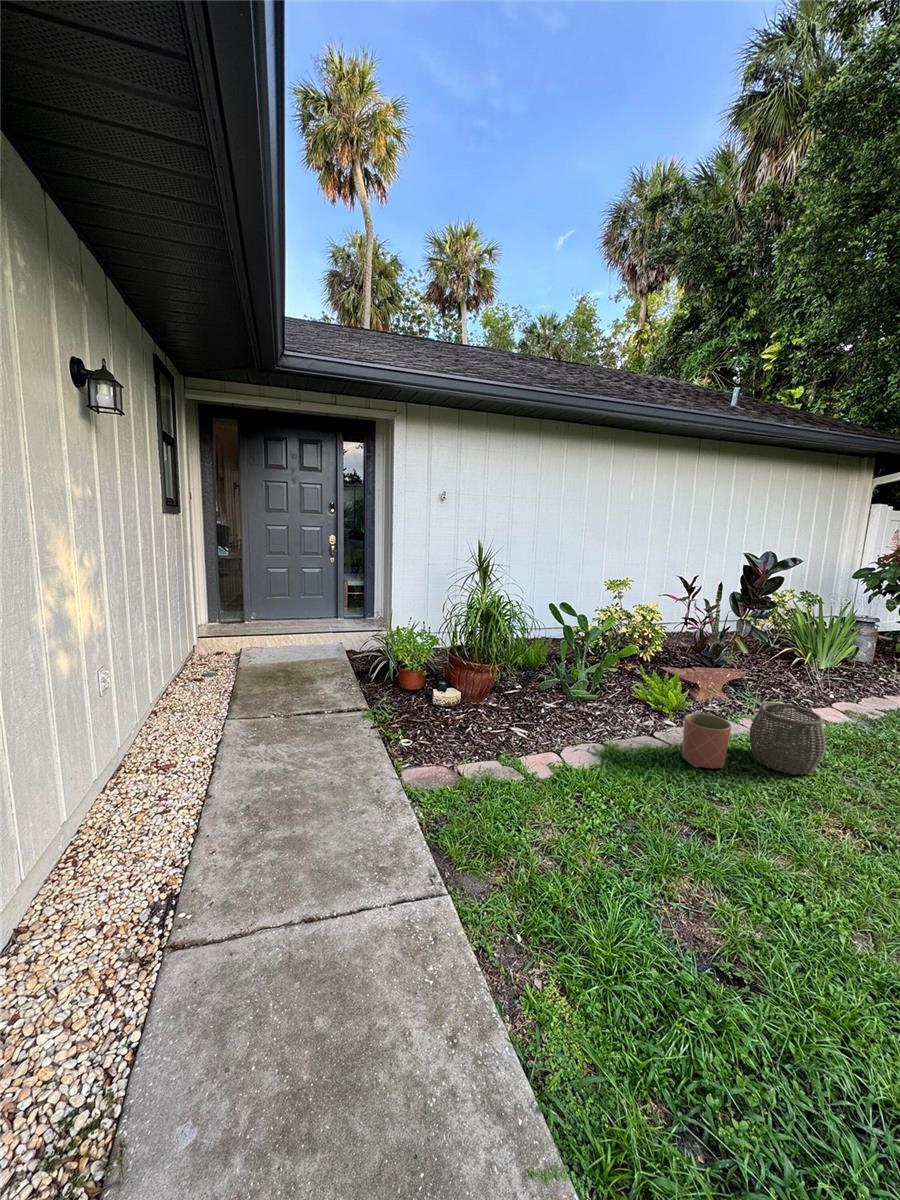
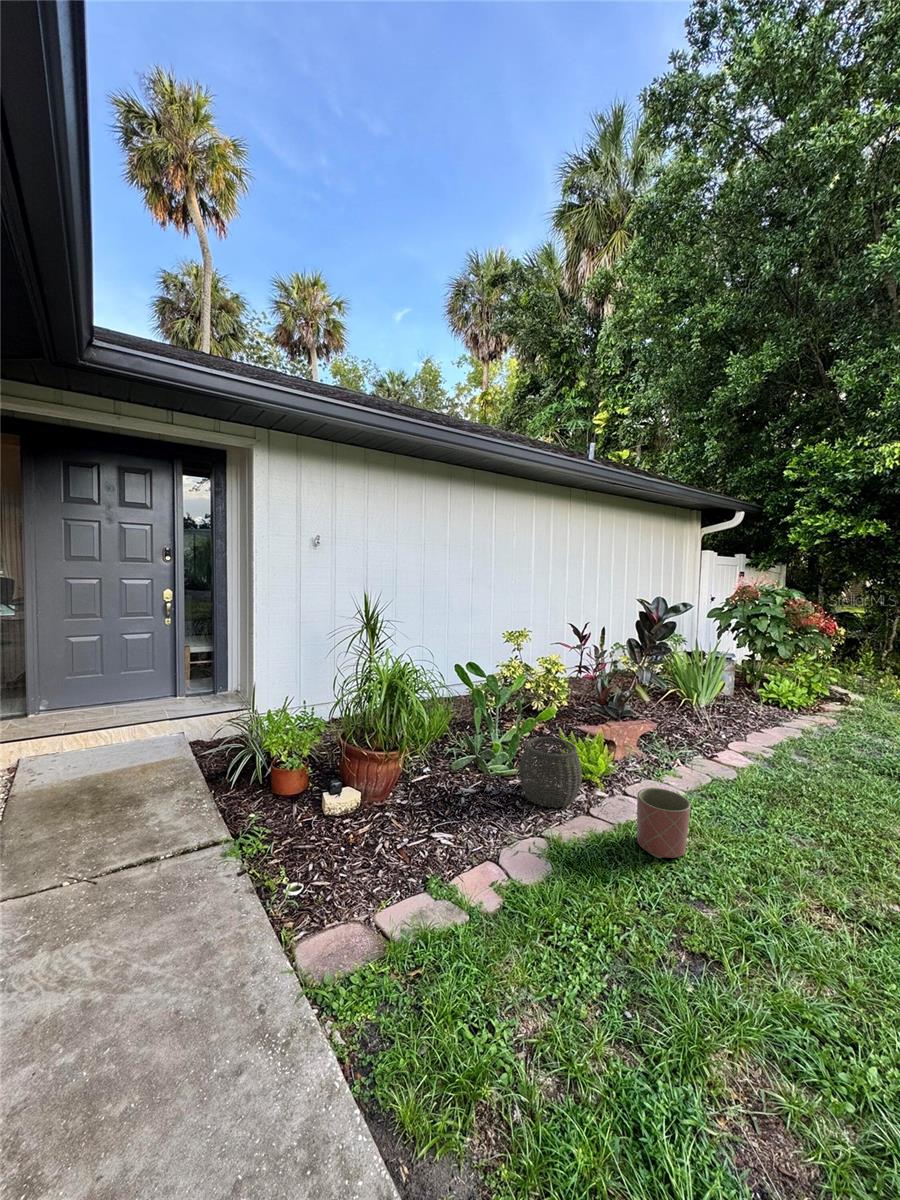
woven basket: present [749,703,826,775] -> present [519,737,582,808]

